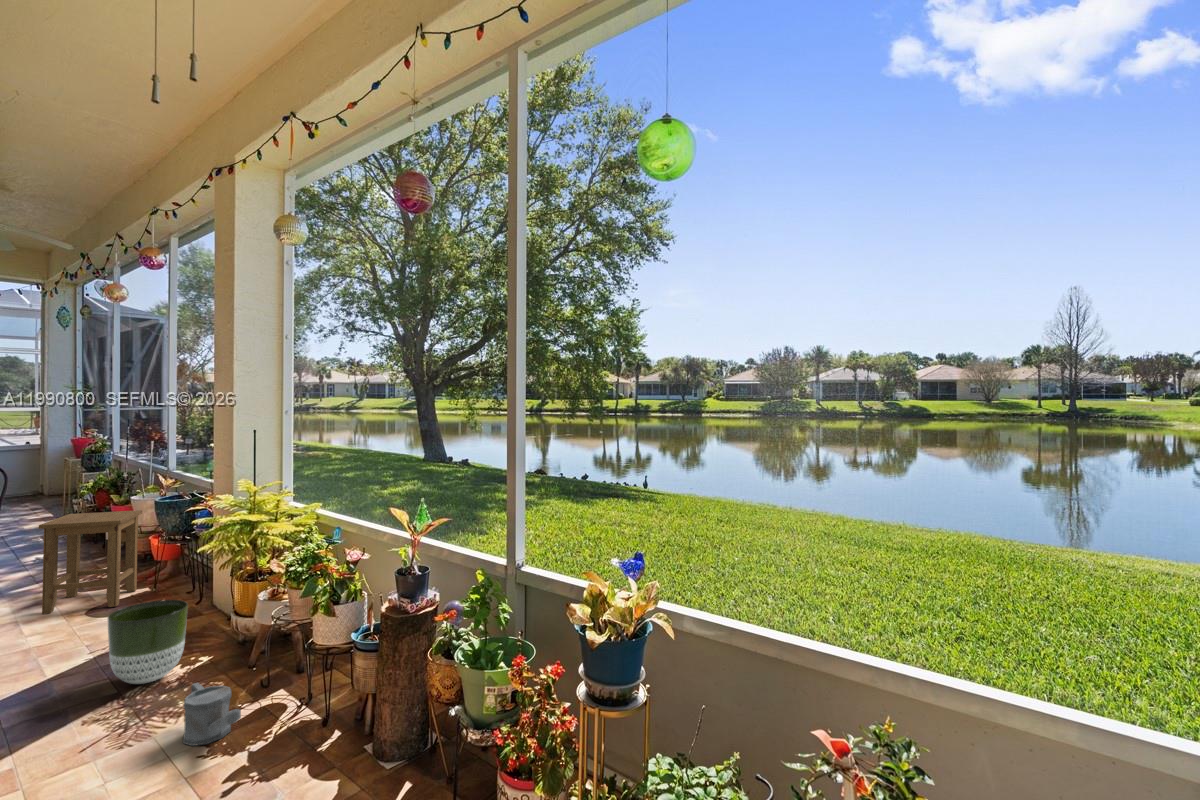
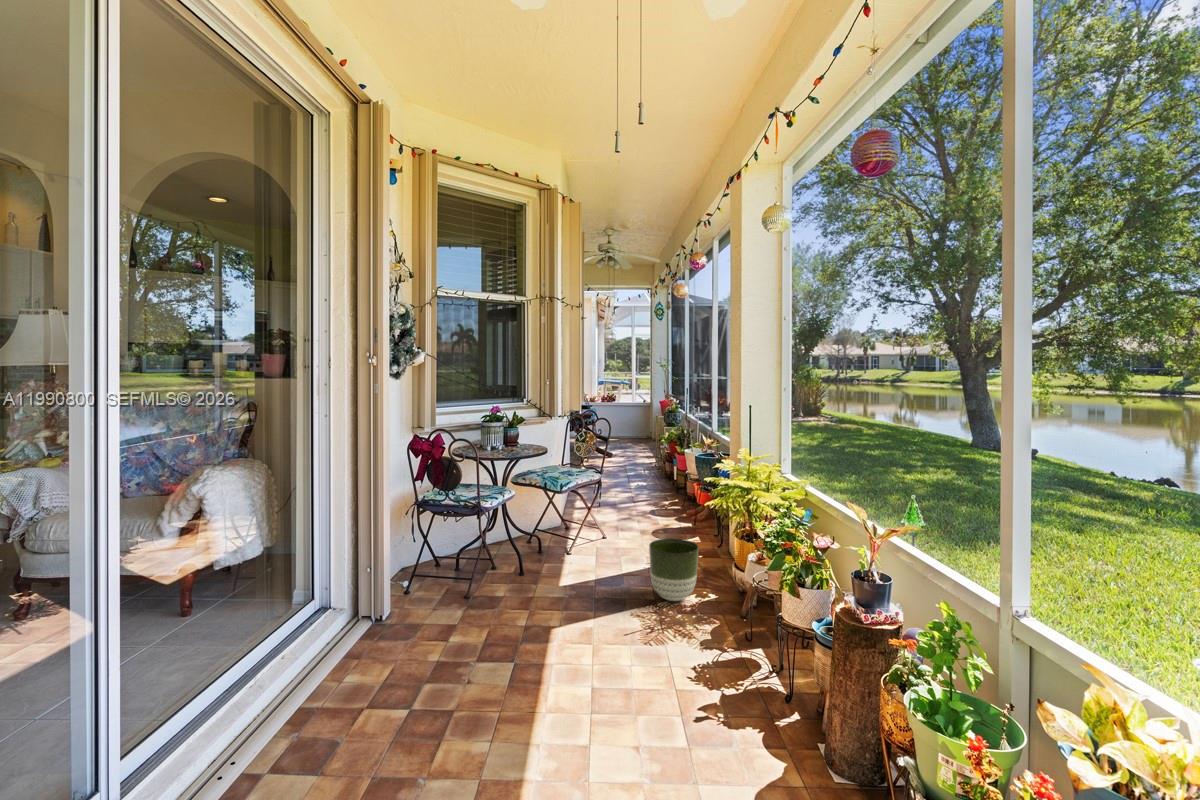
stool: present [39,510,142,614] -> none [629,459,687,533]
watering can: present [183,683,241,746] -> none [681,616,716,671]

